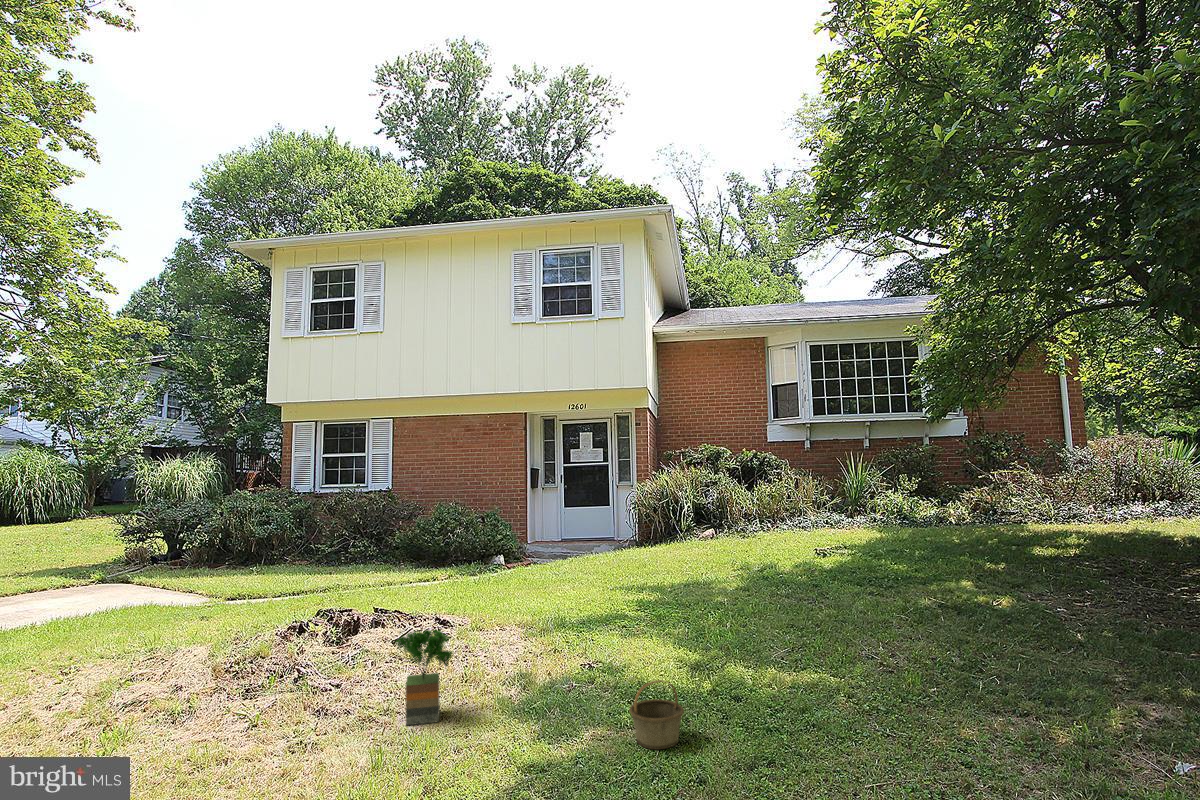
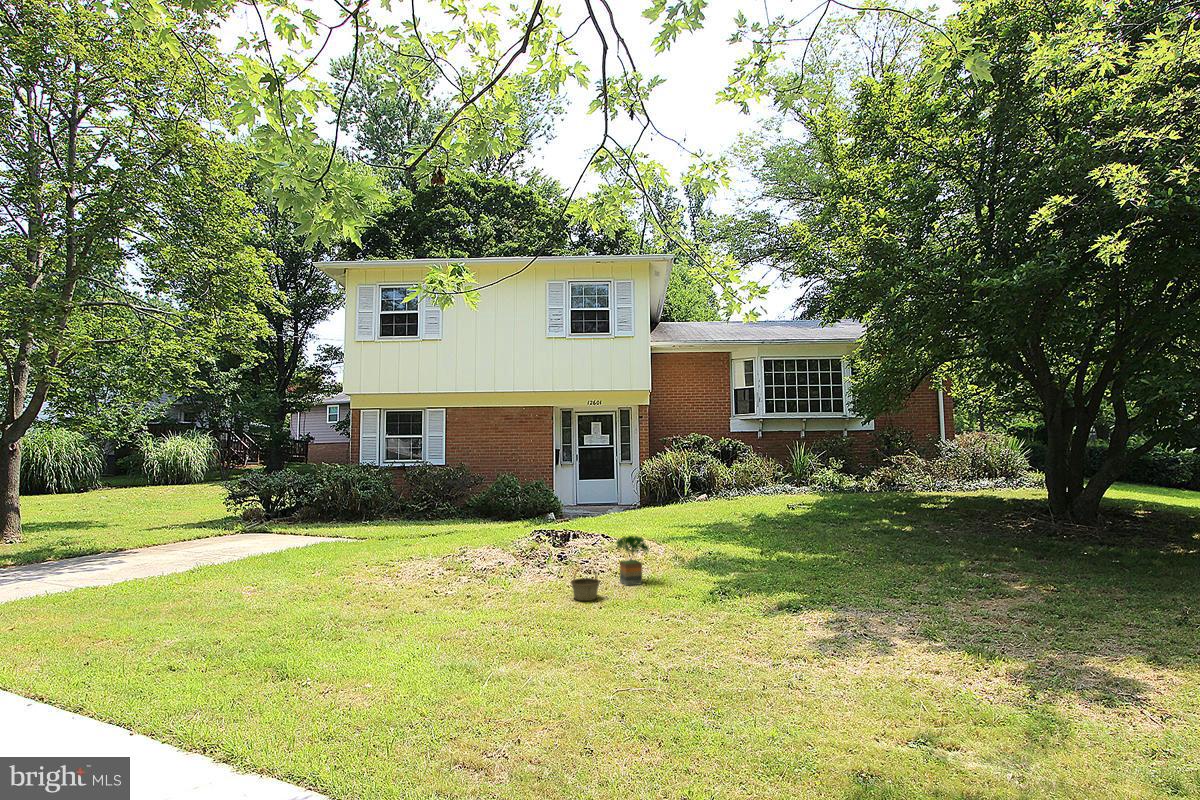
basket: present [629,680,684,749] -> present [571,567,600,601]

